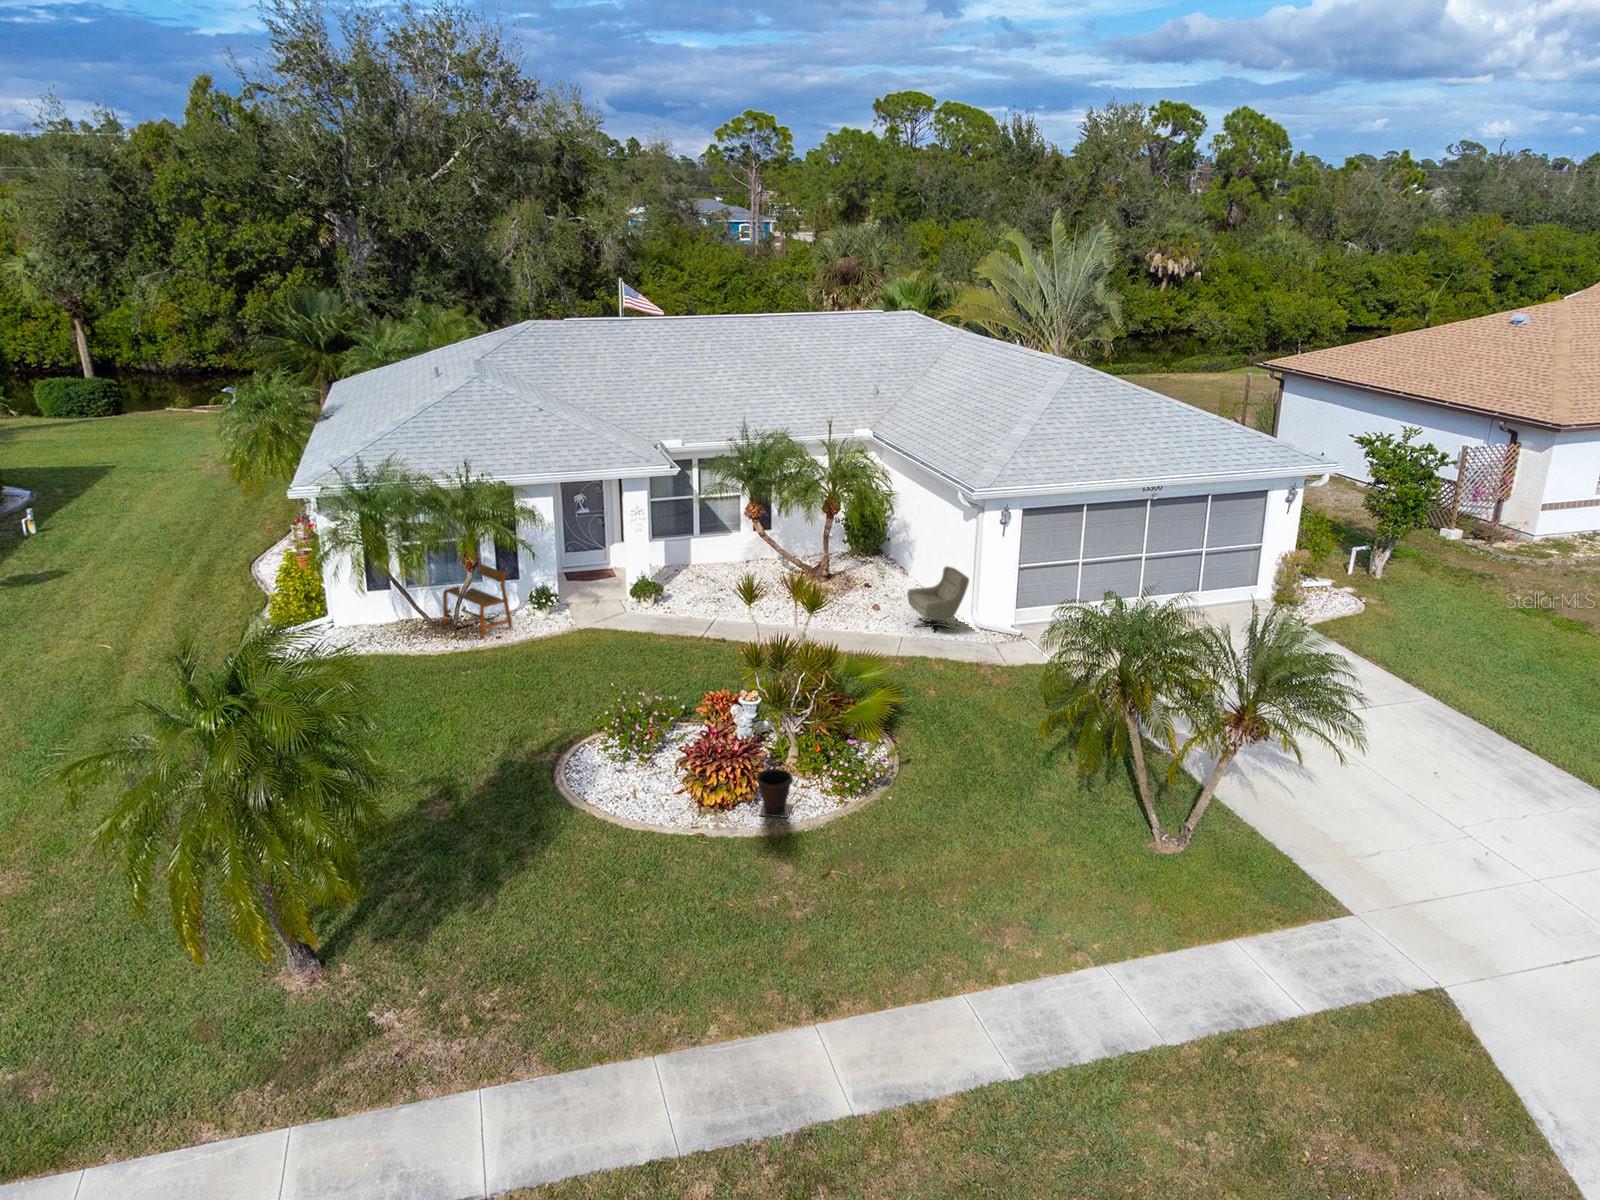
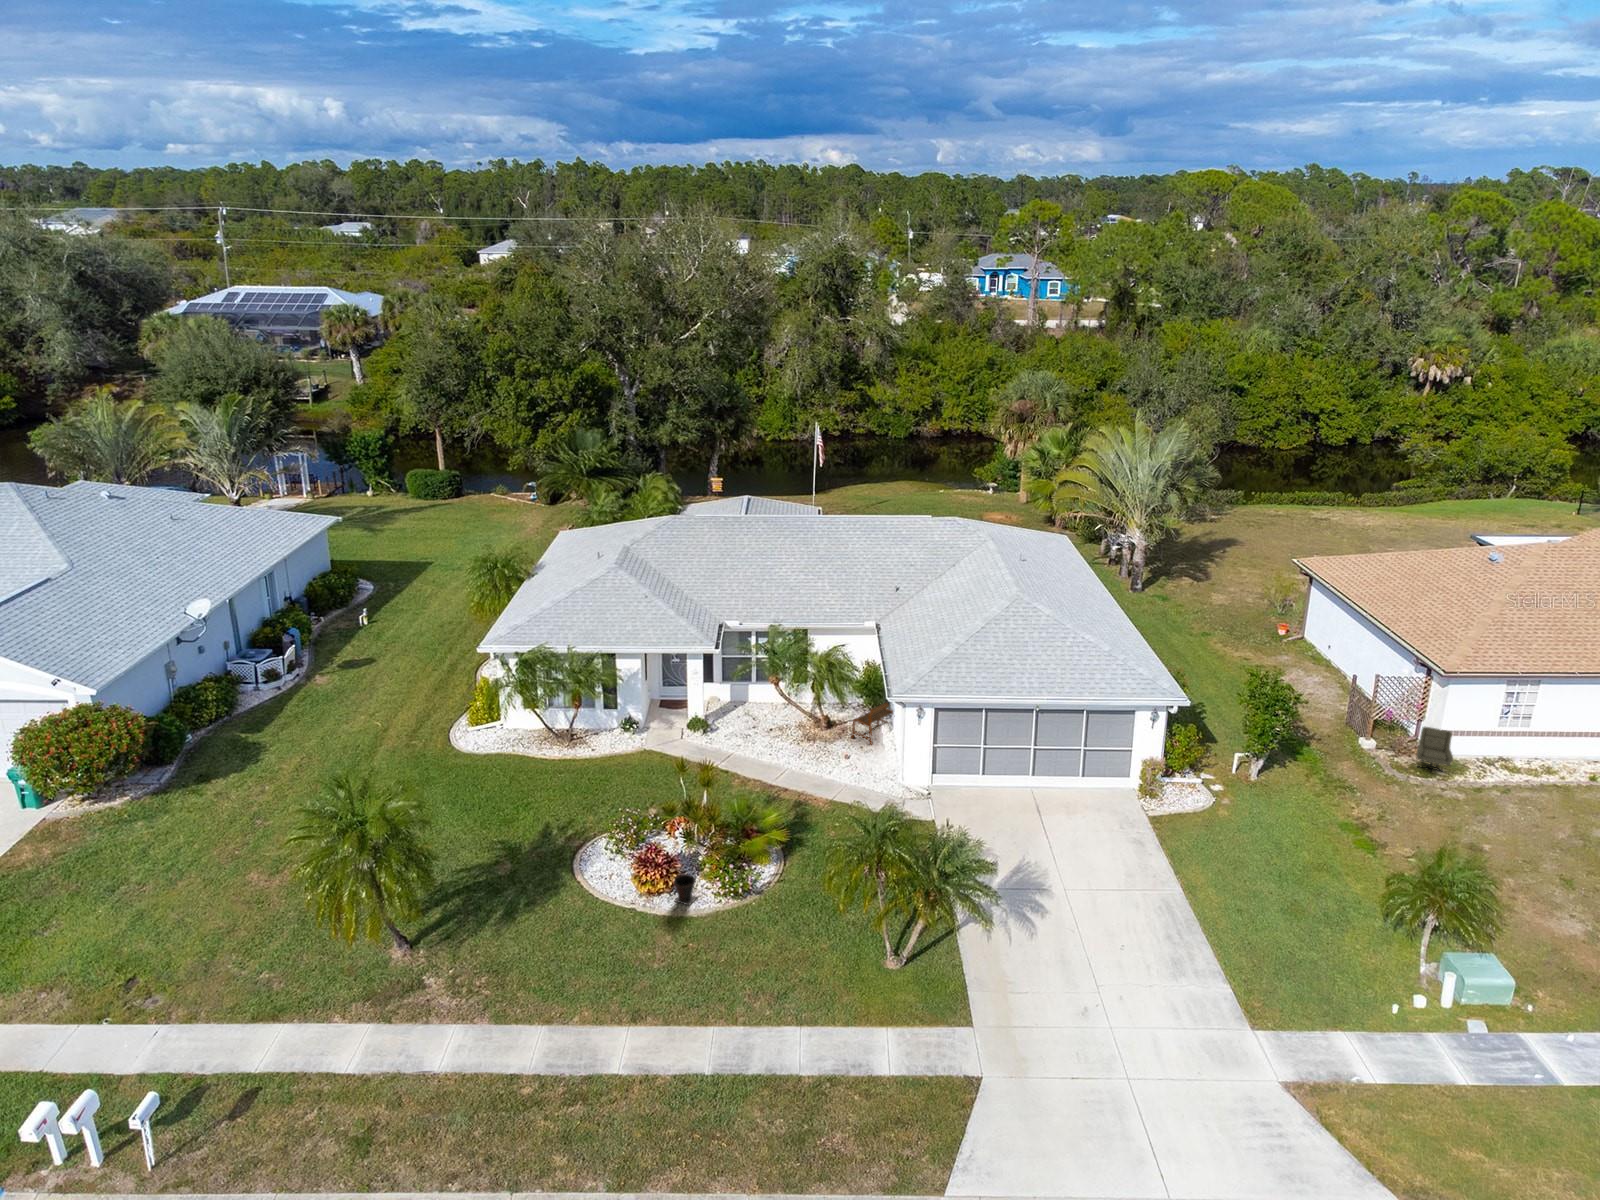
bench: present [443,564,512,639] -> present [851,703,893,745]
armchair: present [907,567,969,630] -> present [1417,727,1453,772]

